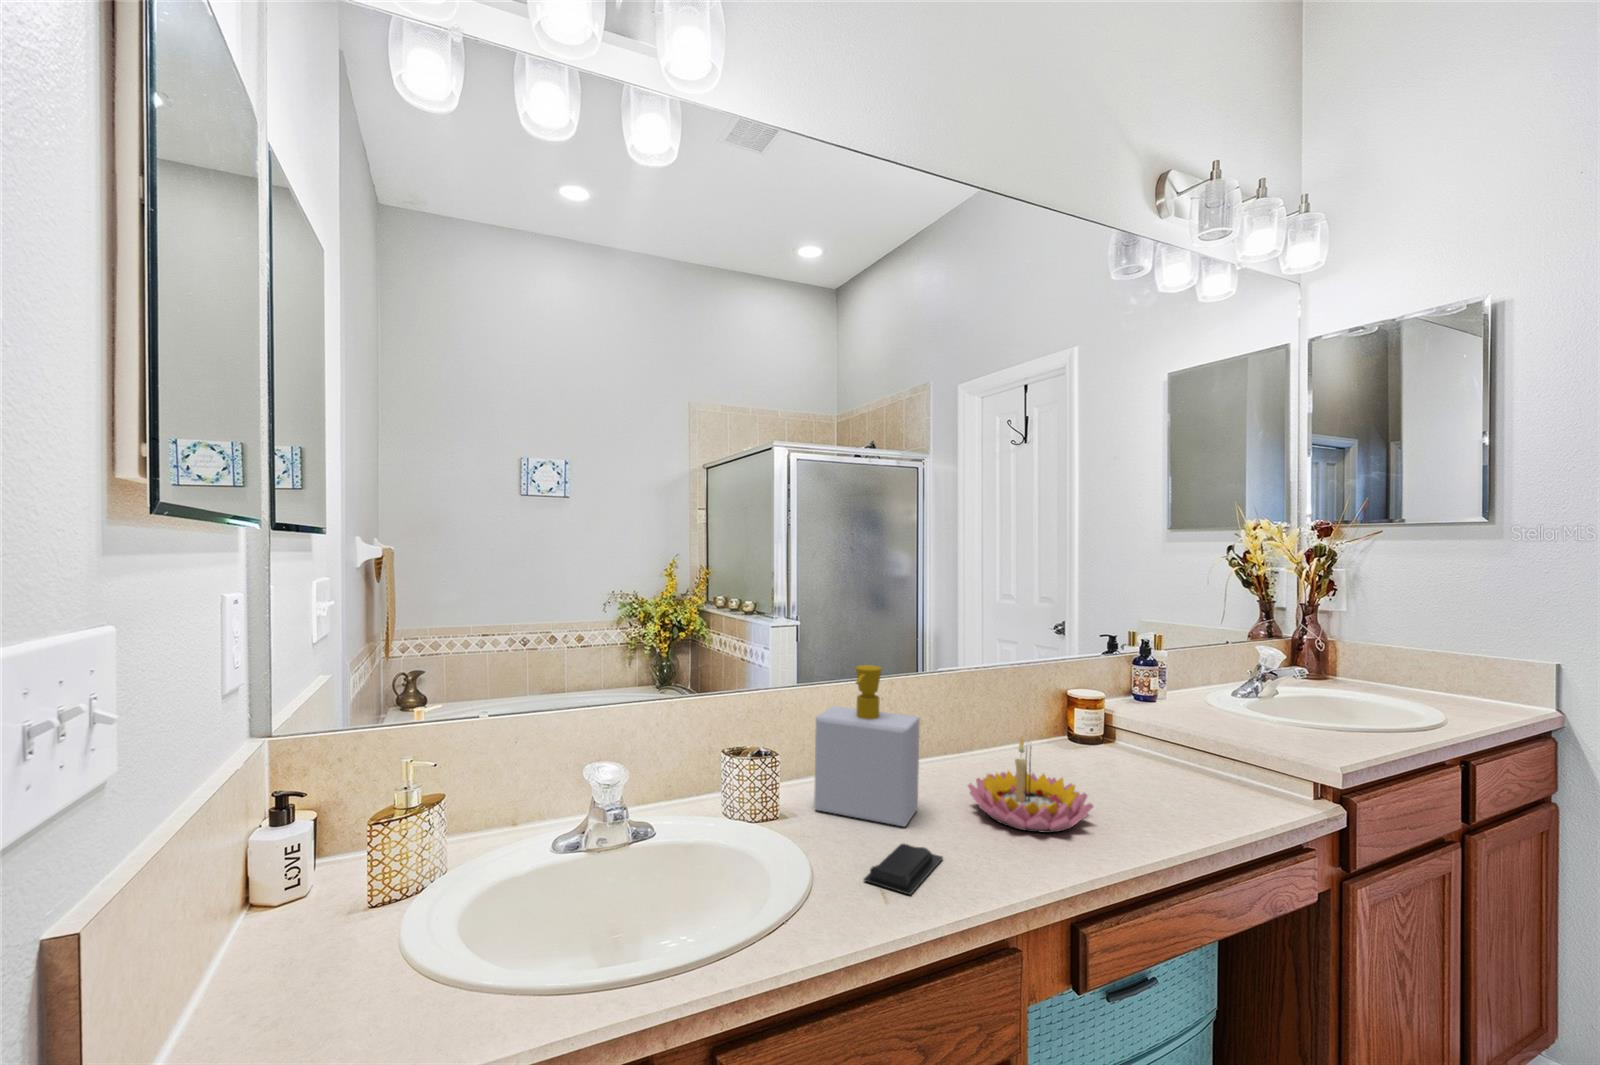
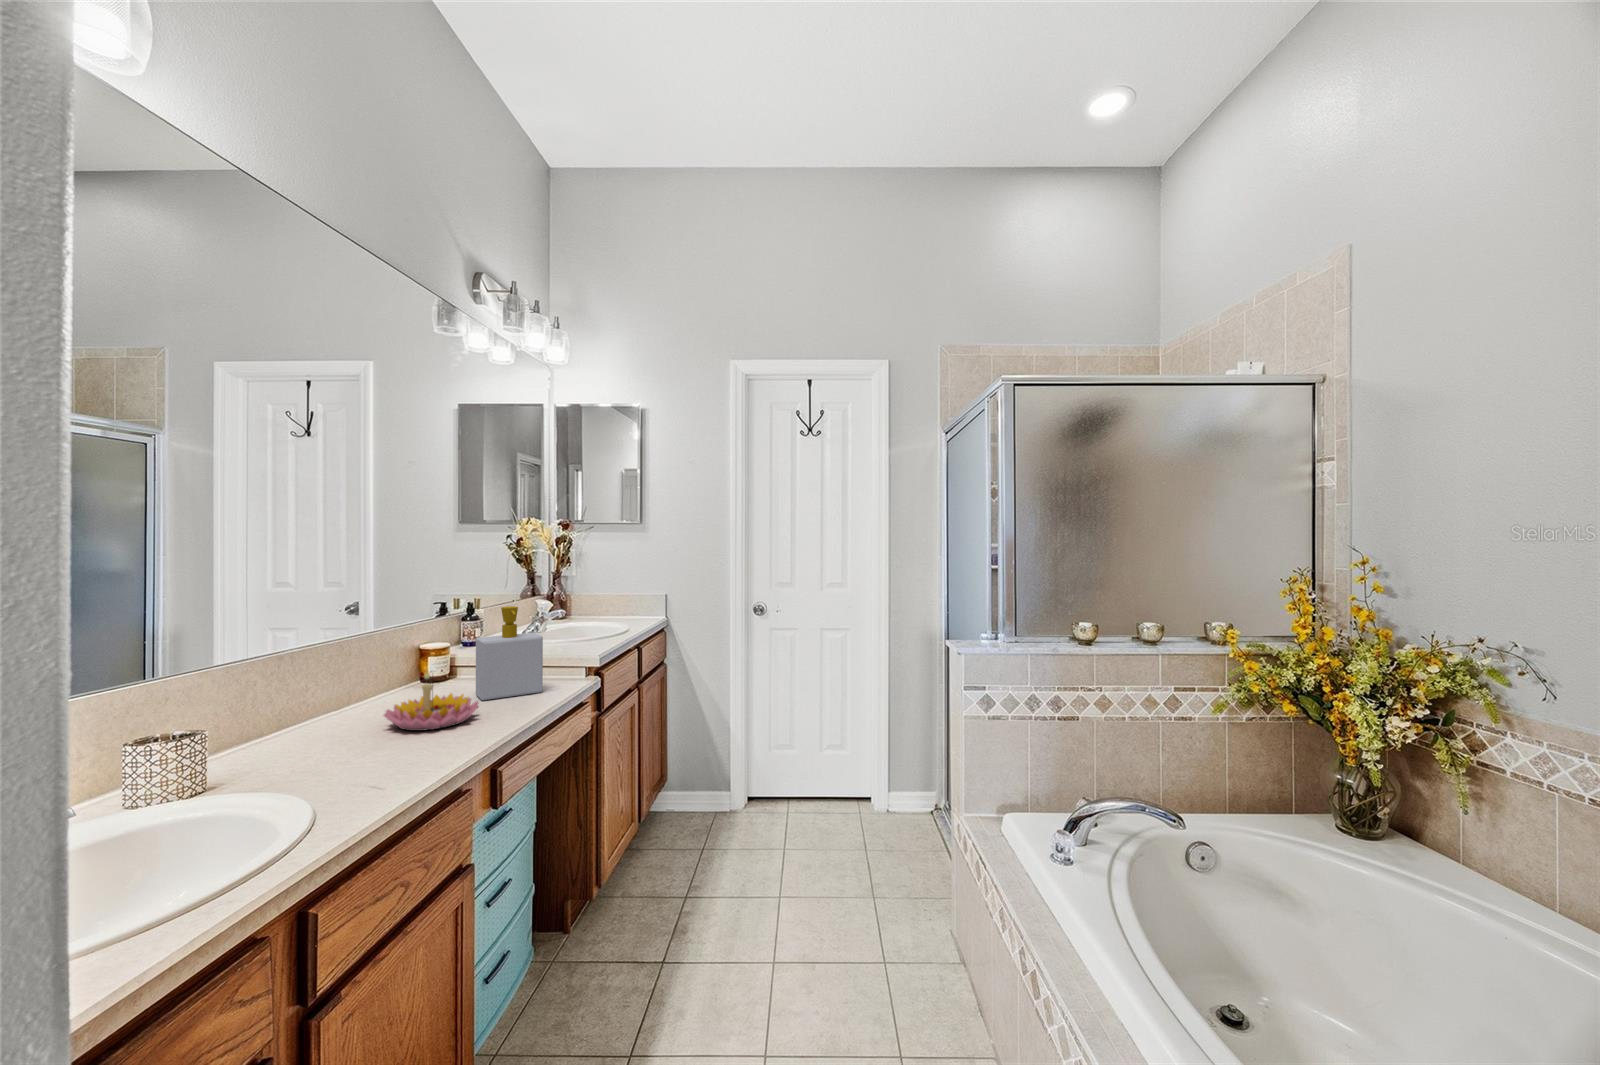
soap bottle: present [814,665,920,826] -> present [476,606,543,700]
soap bar: present [864,844,943,895] -> none [347,752,395,782]

